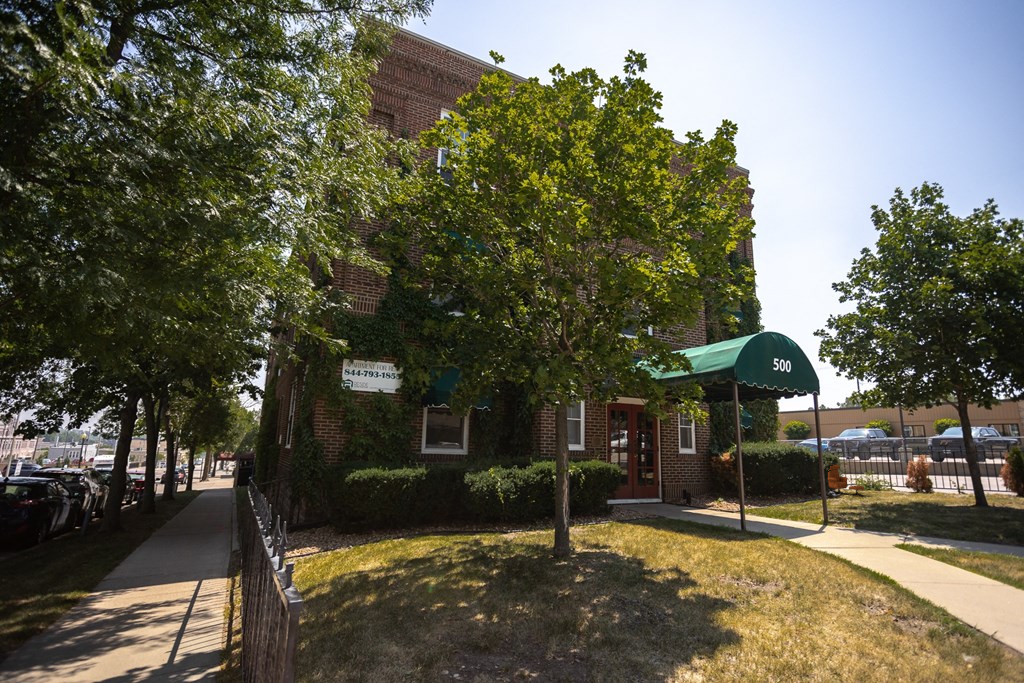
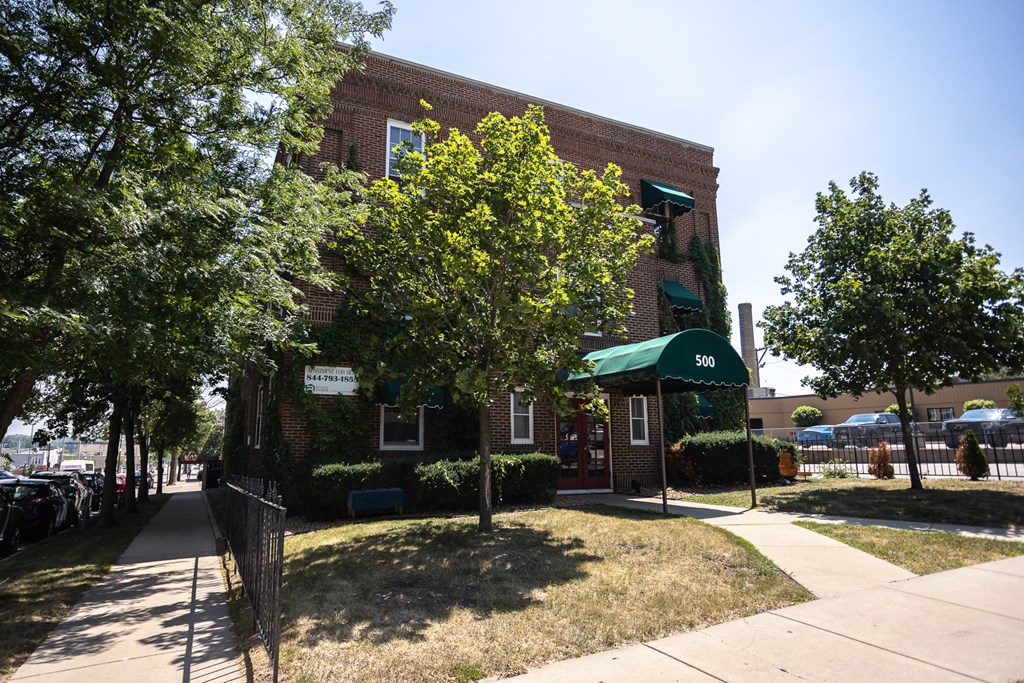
bench: none [395,497,458,531] -> present [348,488,404,518]

